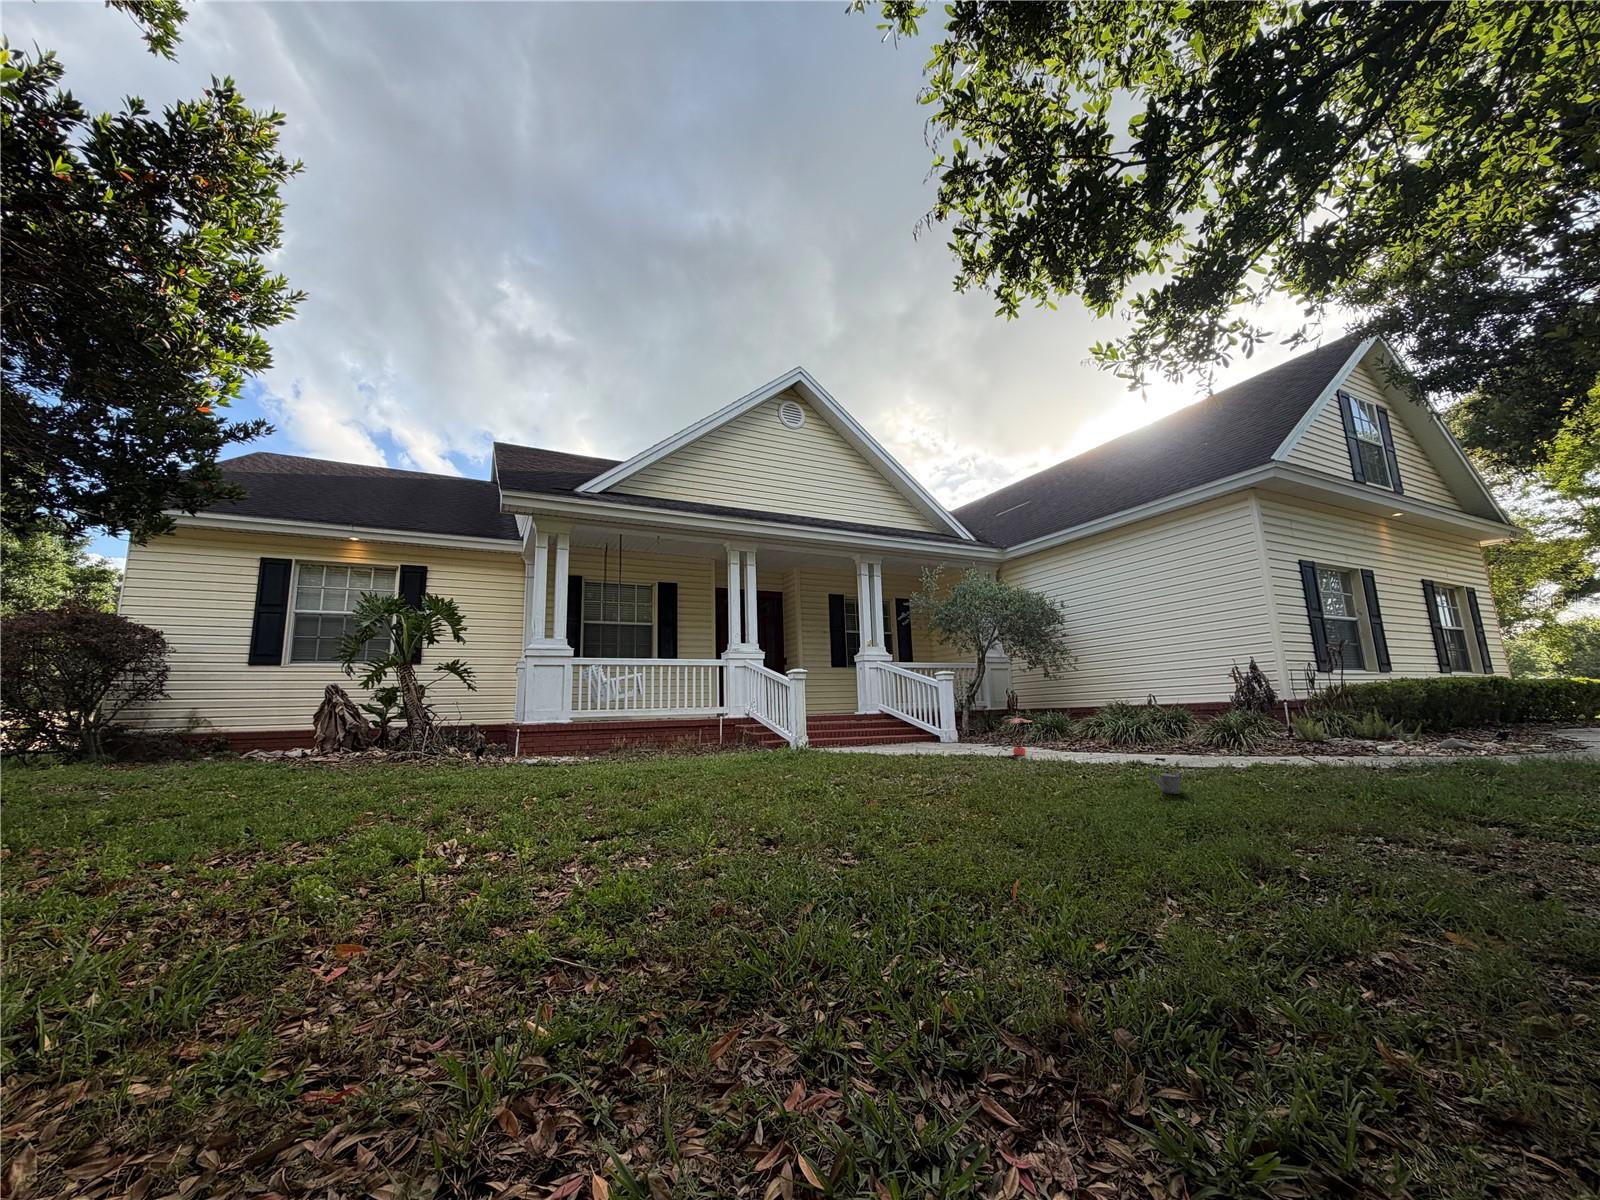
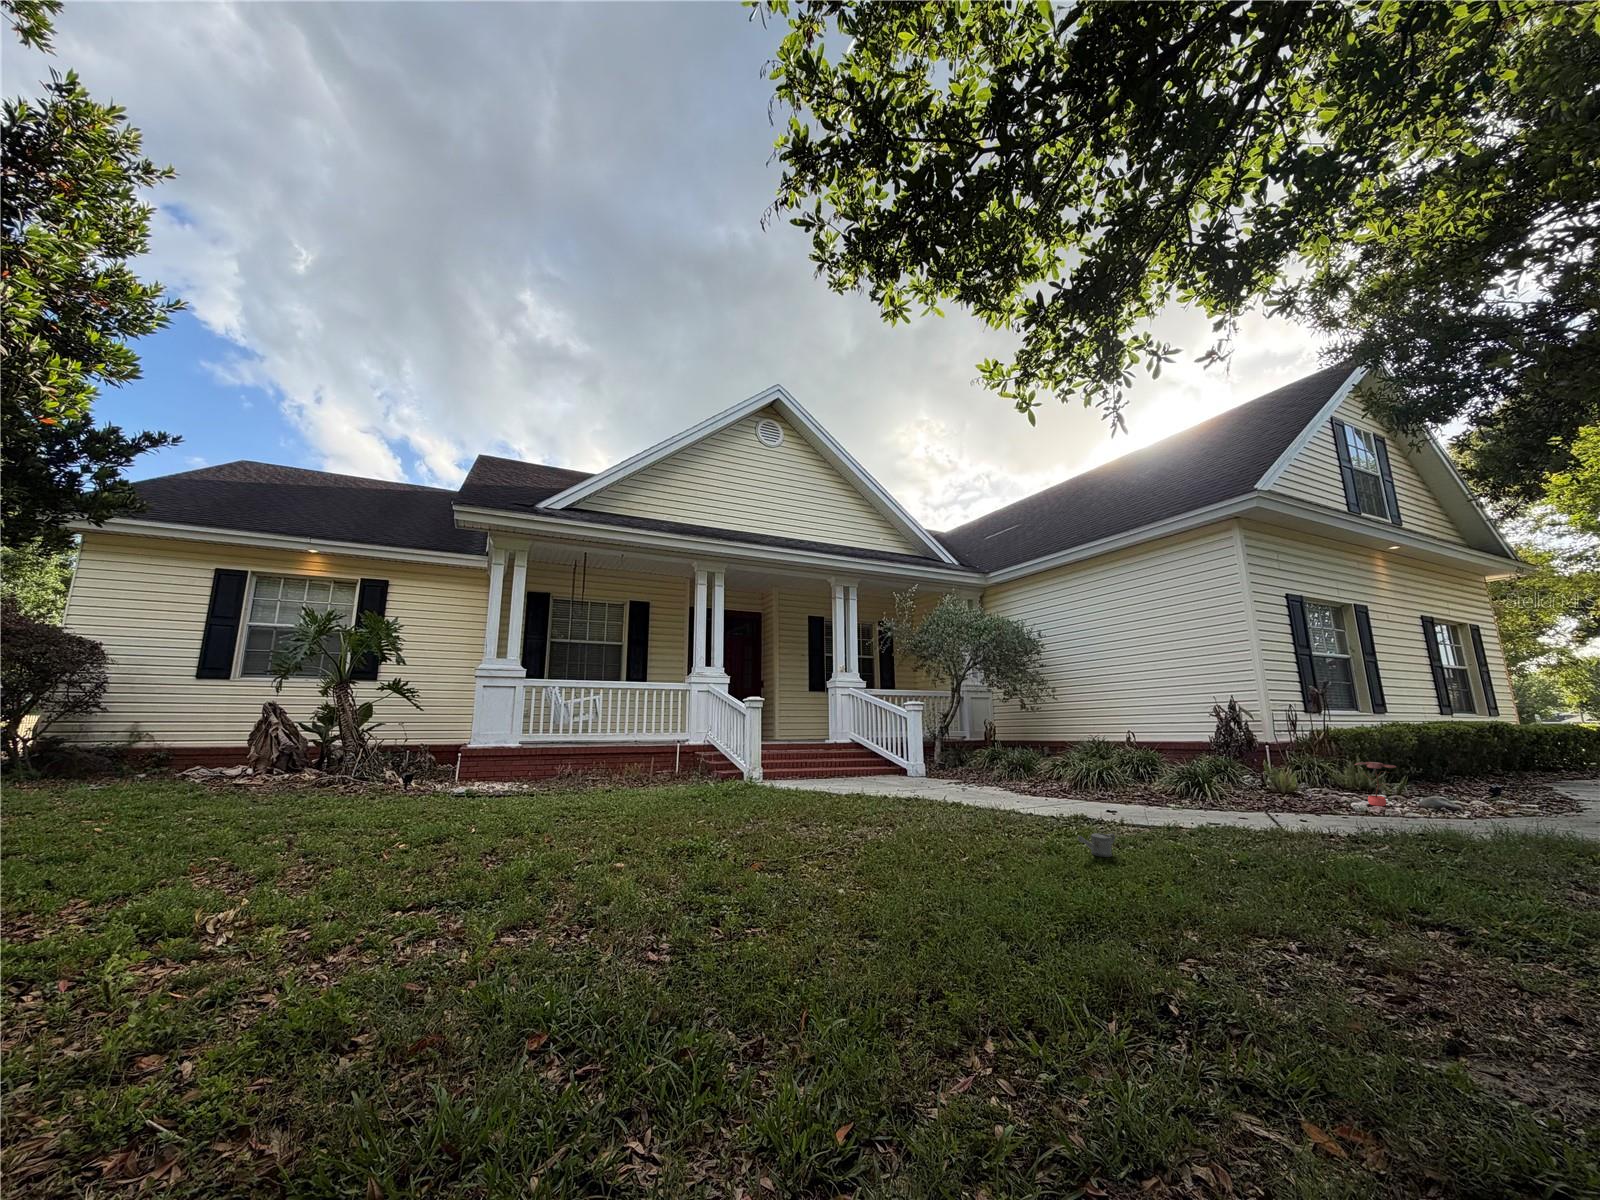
potted plant: present [1005,718,1033,756] -> present [1354,762,1397,806]

